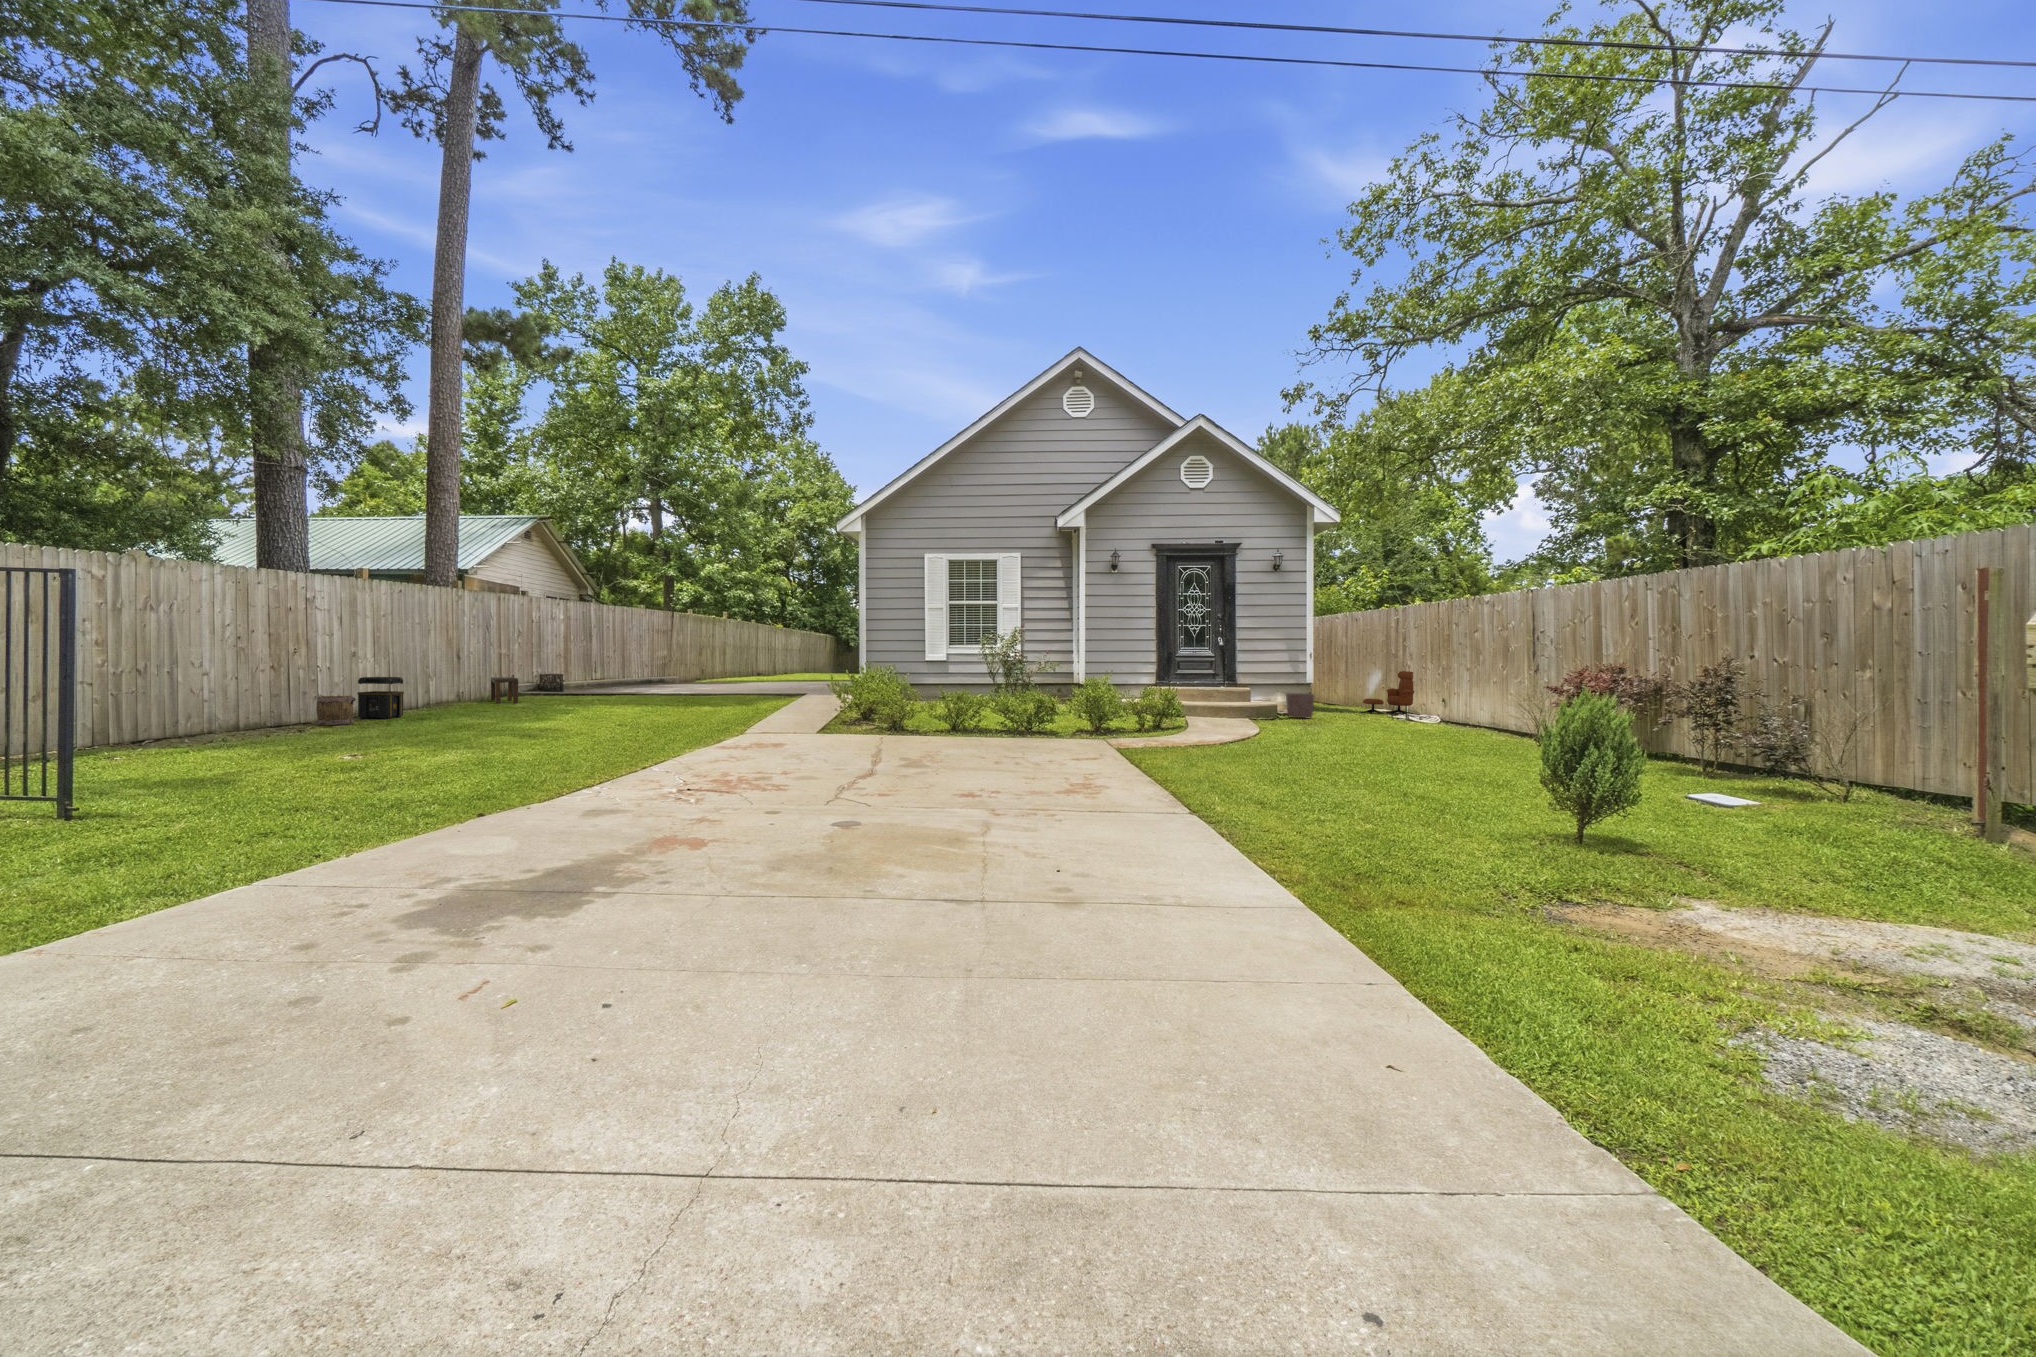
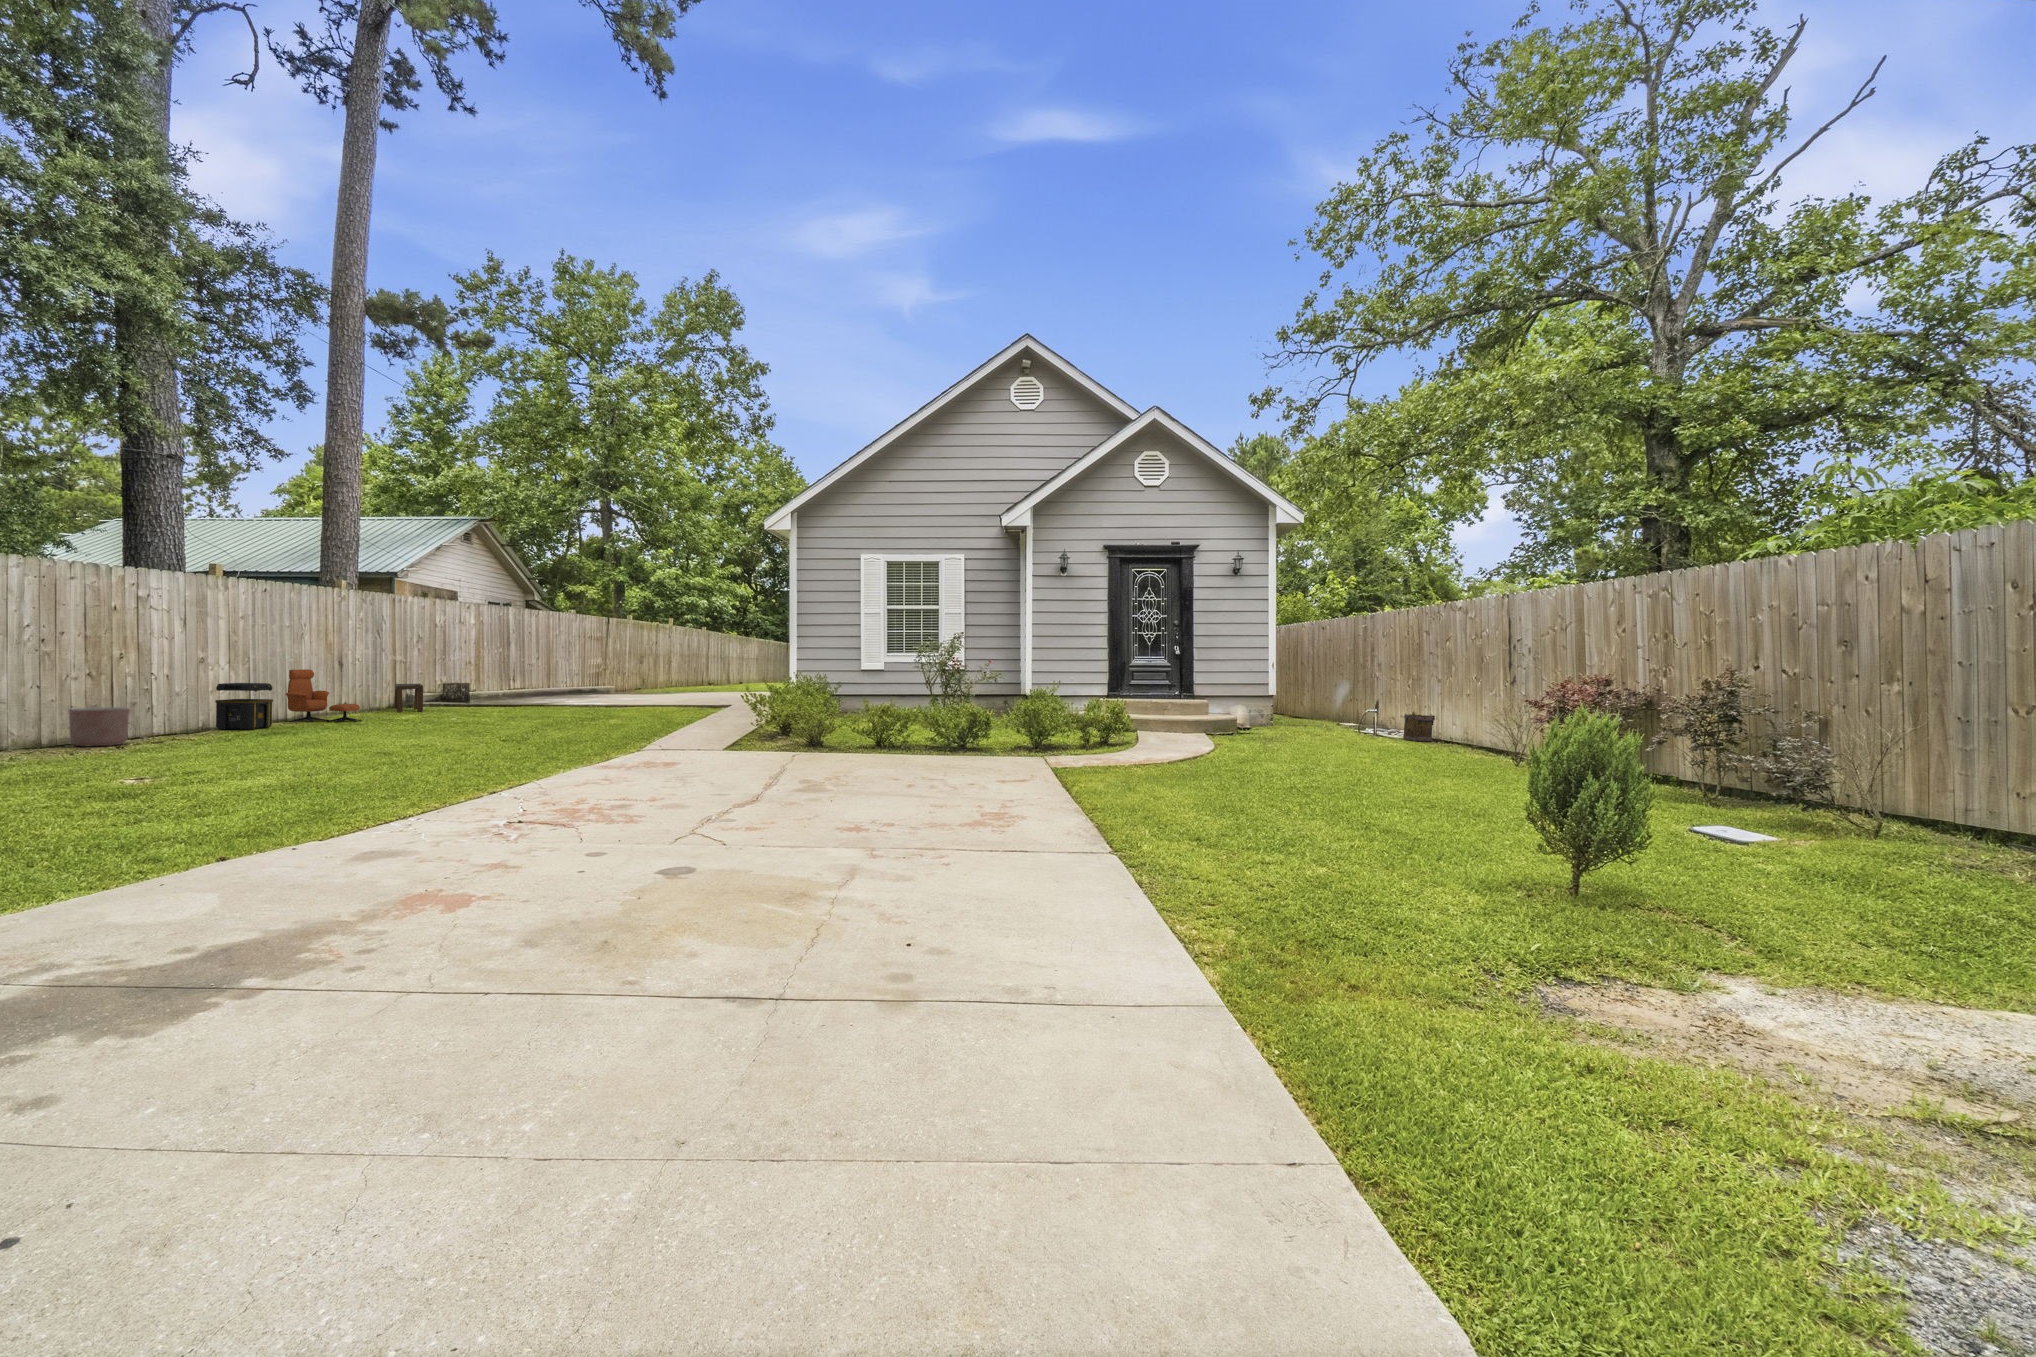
lounge chair: present [1361,671,1415,714] -> present [285,669,361,722]
planter: present [1286,693,1314,718] -> present [69,707,130,746]
bucket: present [316,695,356,725] -> present [1403,714,1435,741]

